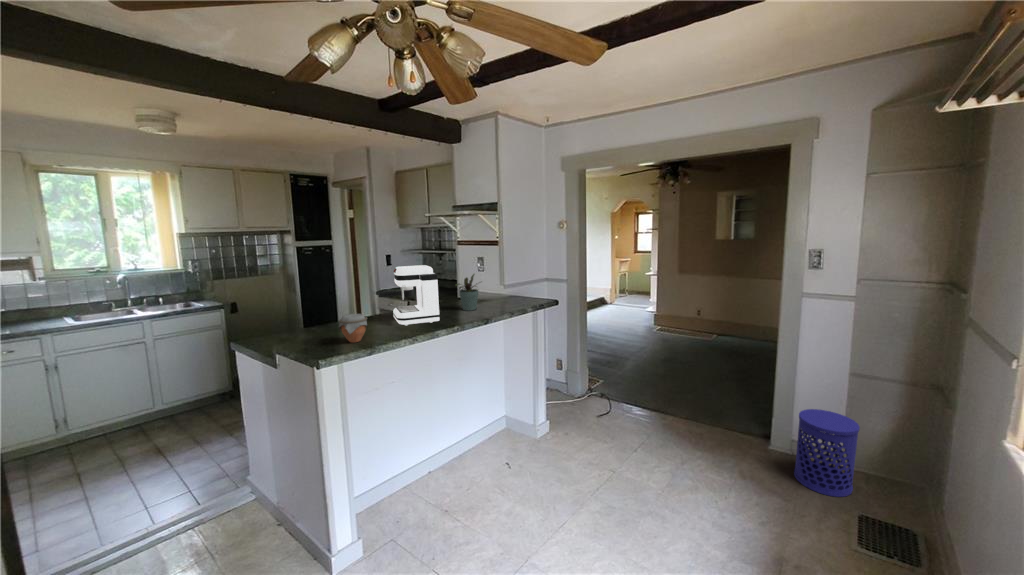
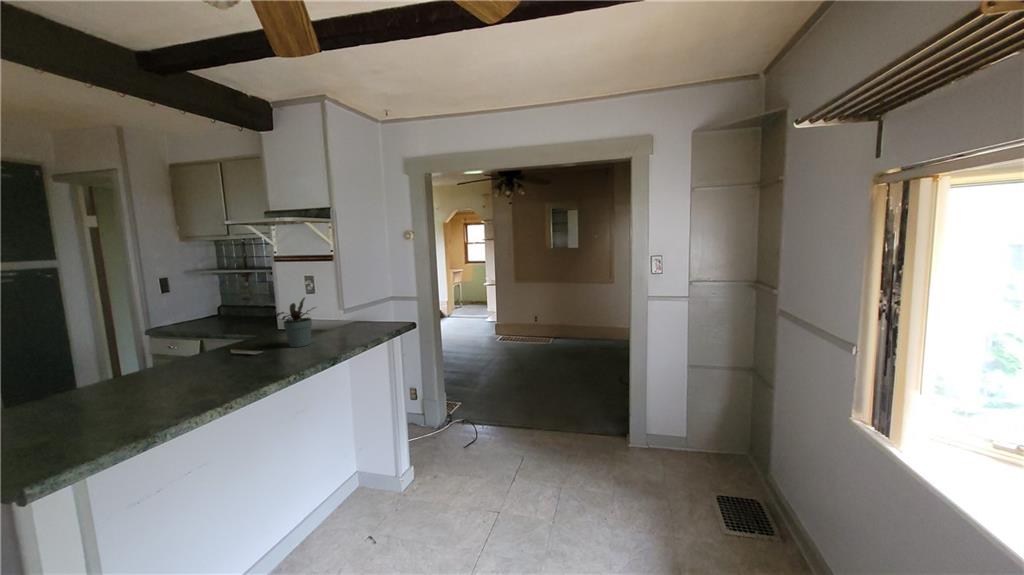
coffee maker: present [379,265,440,326] -> none [140,290,255,383]
jar: present [339,314,367,343] -> none [46,379,116,431]
waste bin: present [794,409,860,497] -> none [651,399,698,478]

